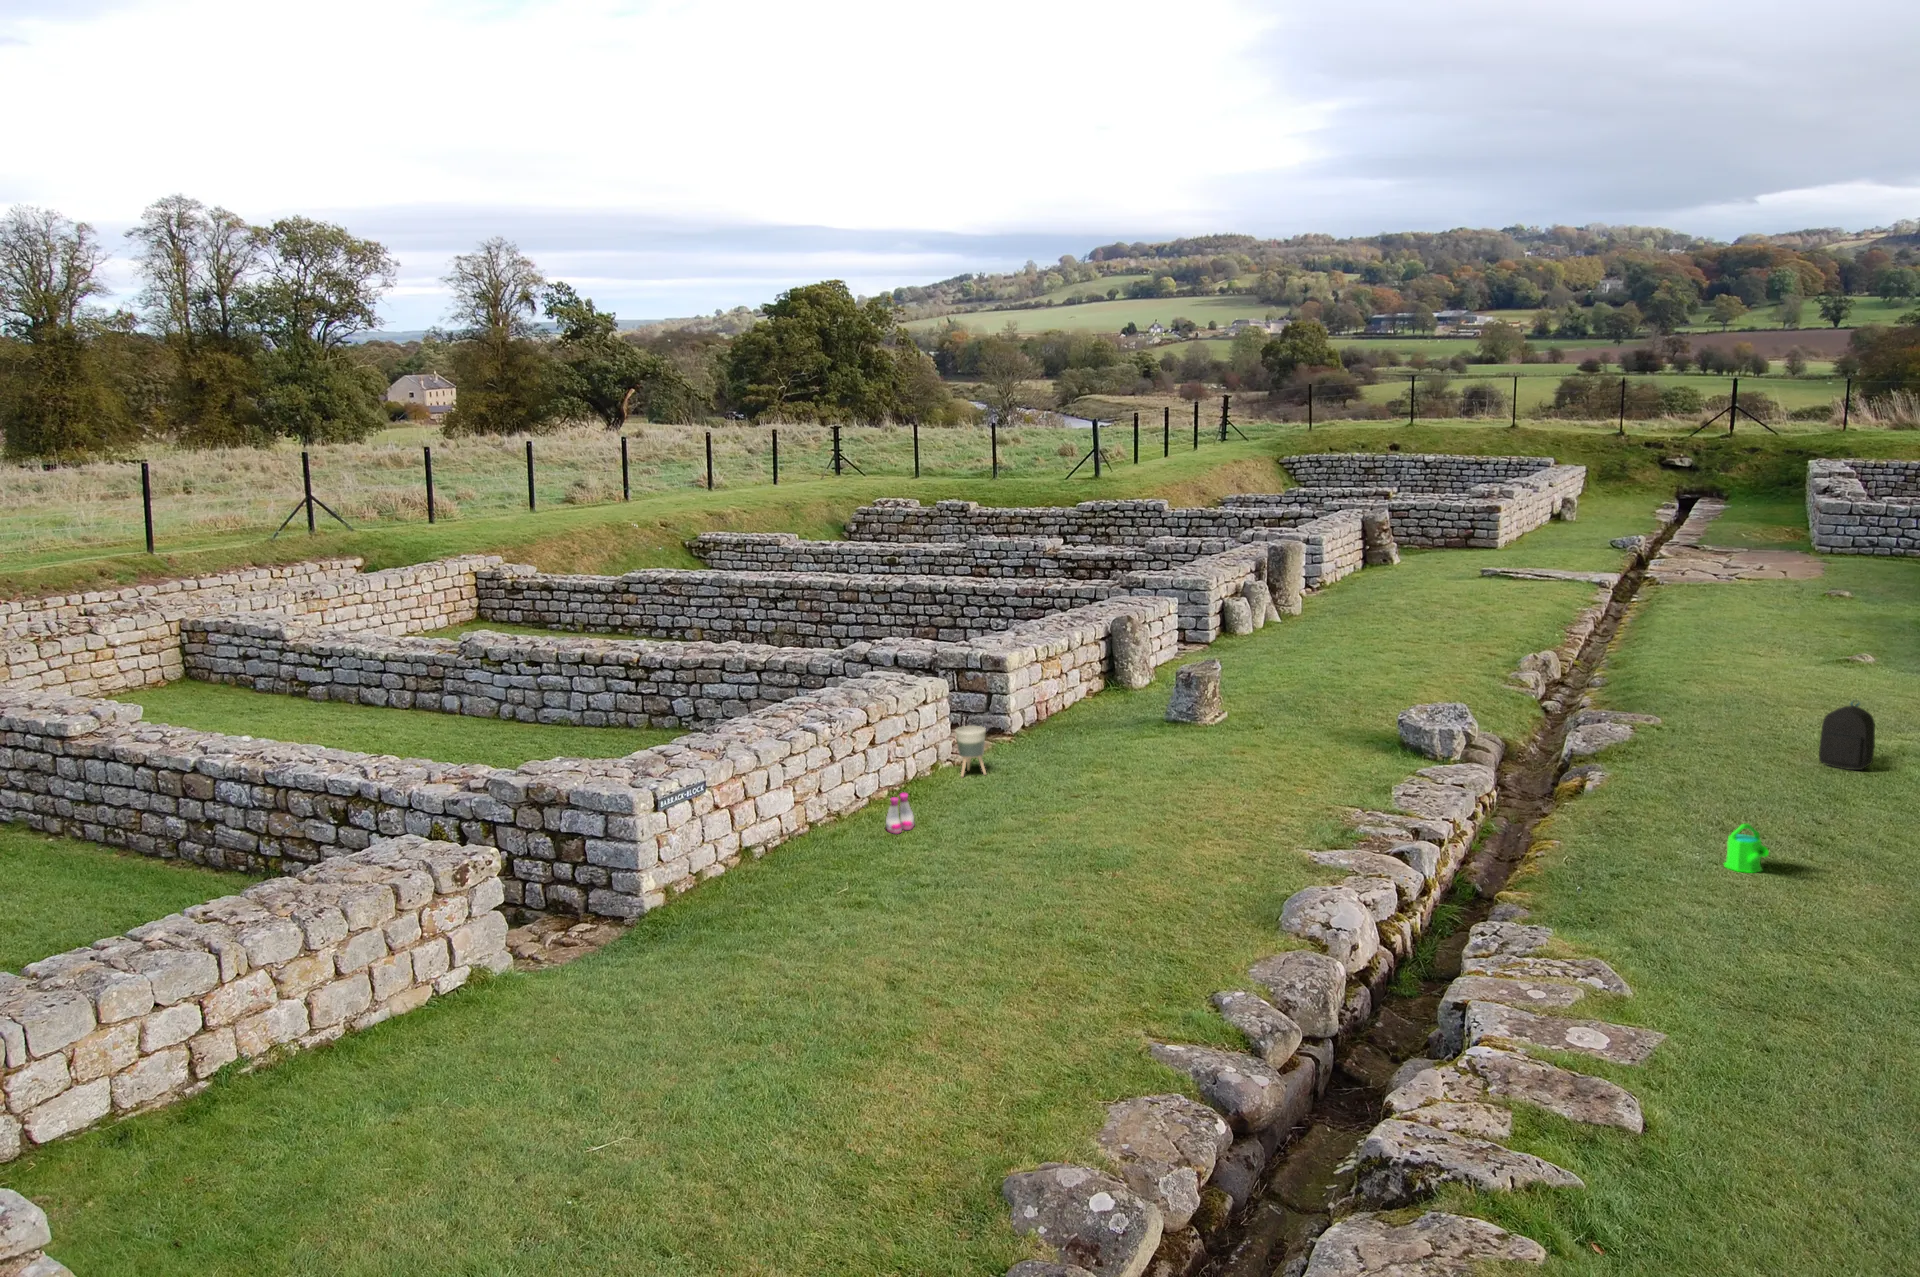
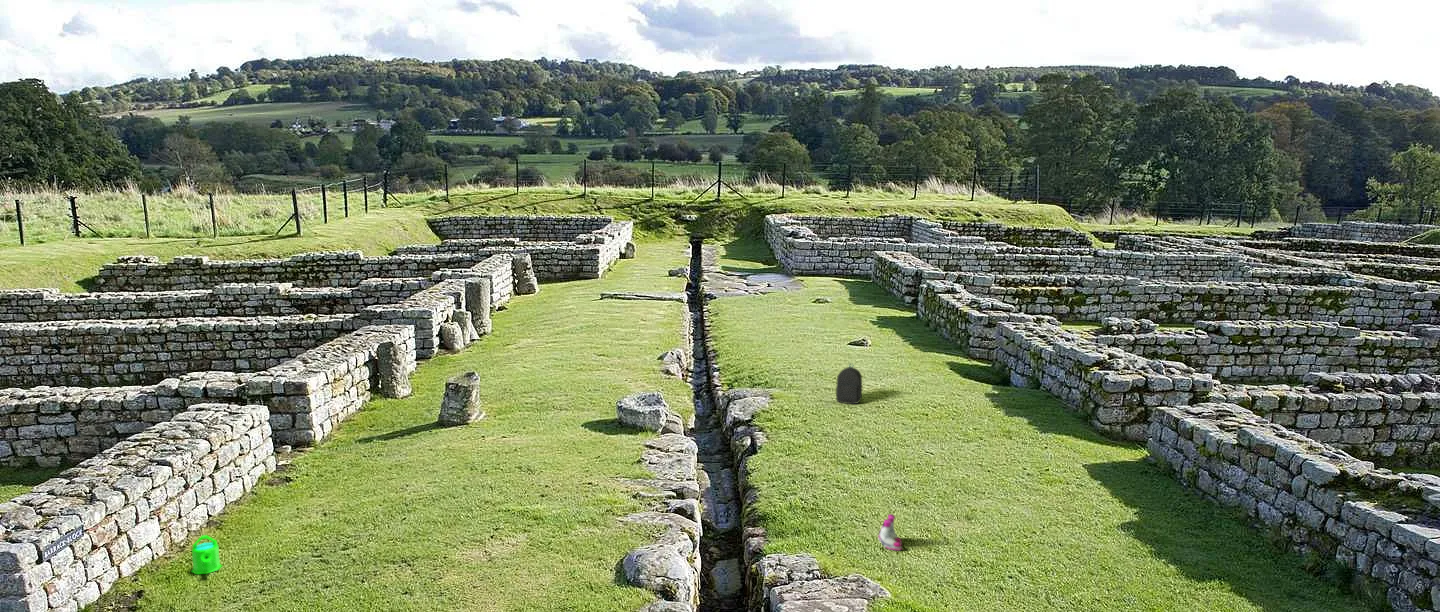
planter: present [956,726,986,777] -> none [288,442,316,485]
boots: present [886,792,915,834] -> present [878,514,902,551]
watering can: present [1724,824,1769,873] -> present [191,535,222,574]

